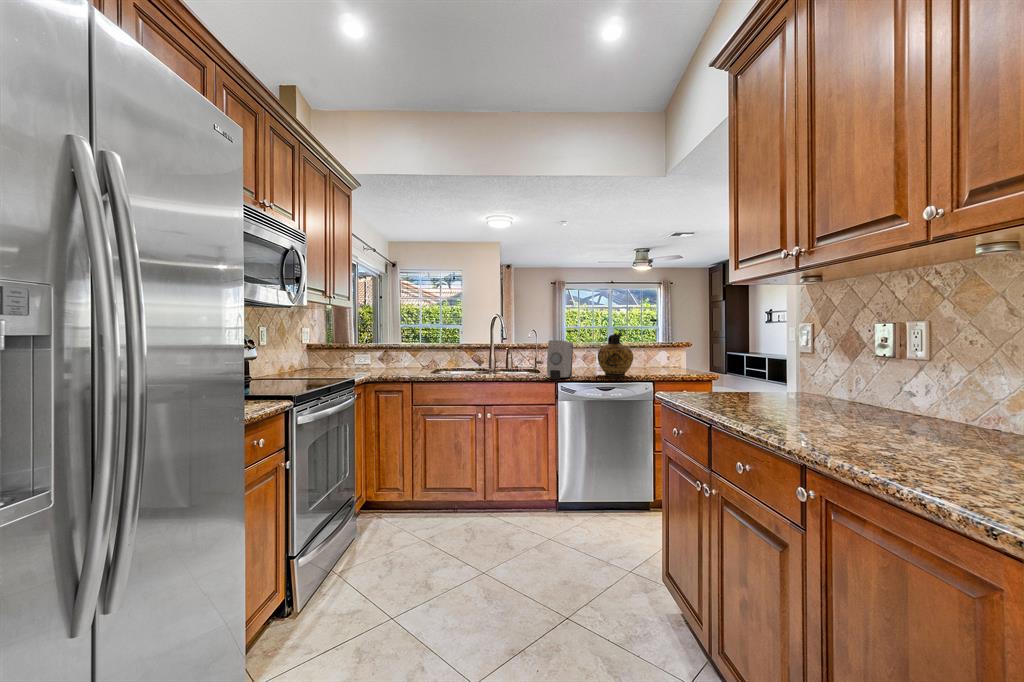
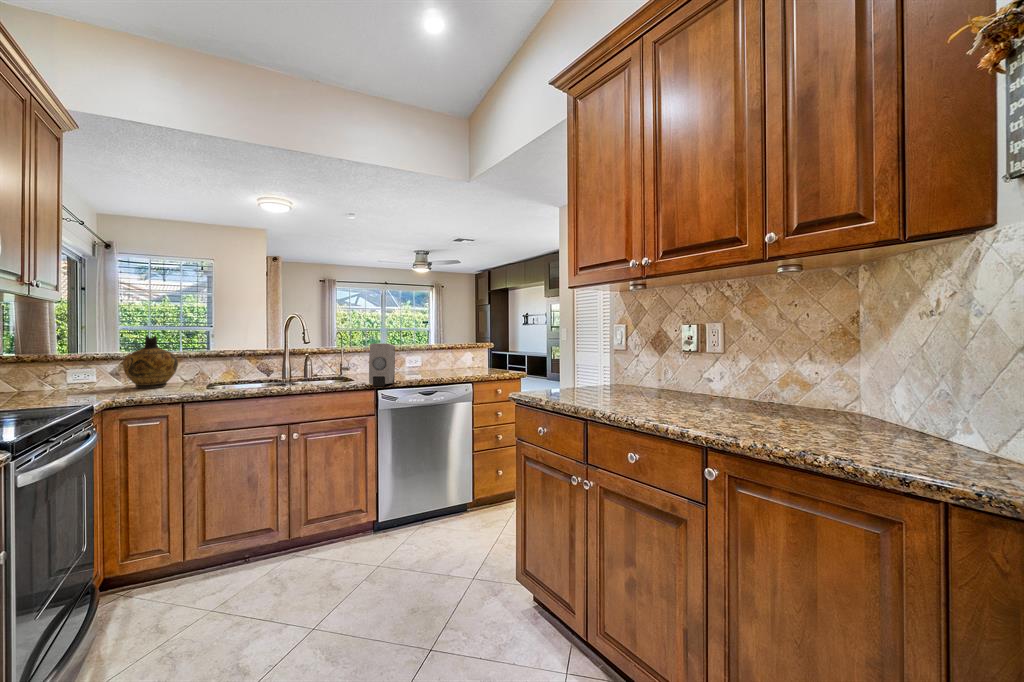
ceramic jug: present [598,333,633,377] -> present [123,335,178,388]

